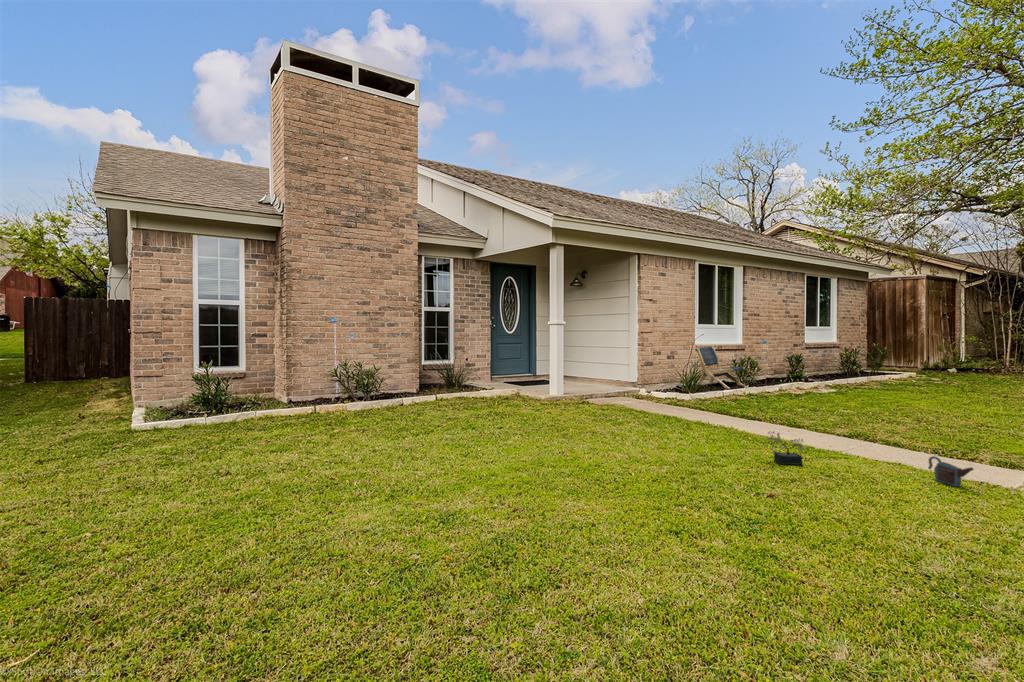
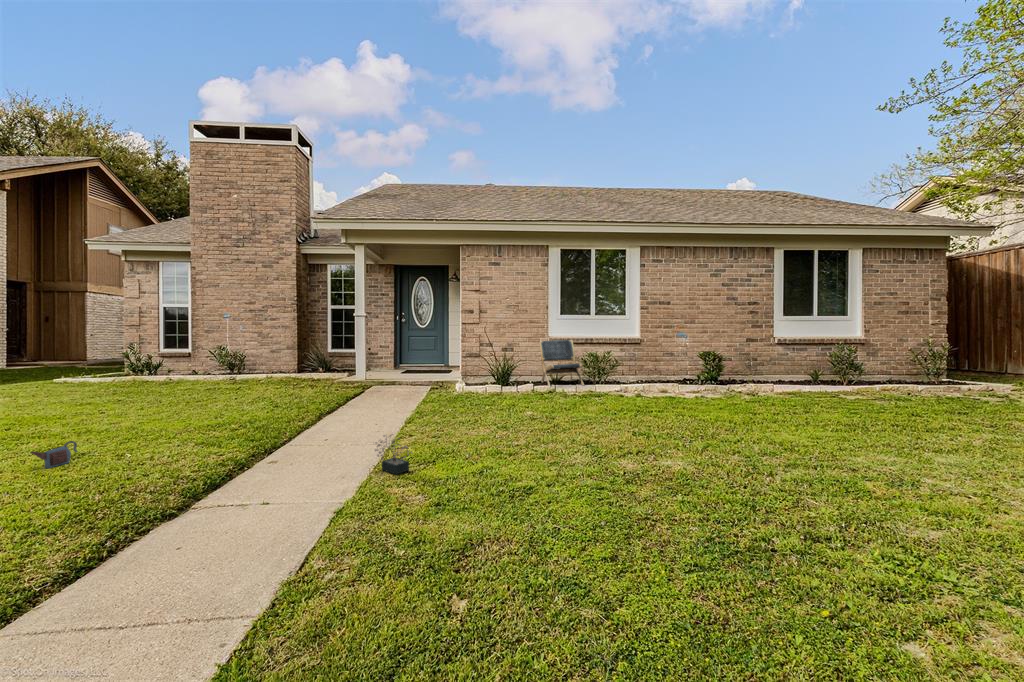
decorative plant: present [766,432,807,465] -> present [375,435,412,474]
watering can: present [928,456,973,487] -> present [31,441,77,468]

